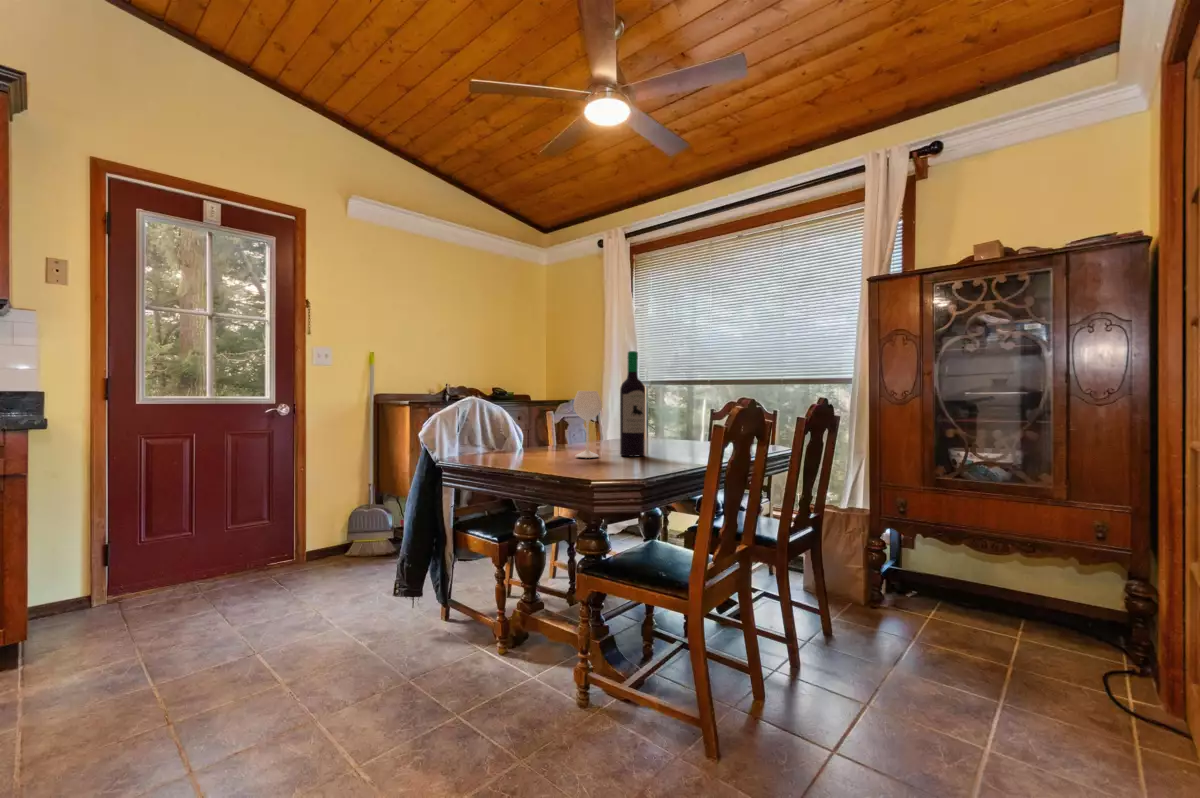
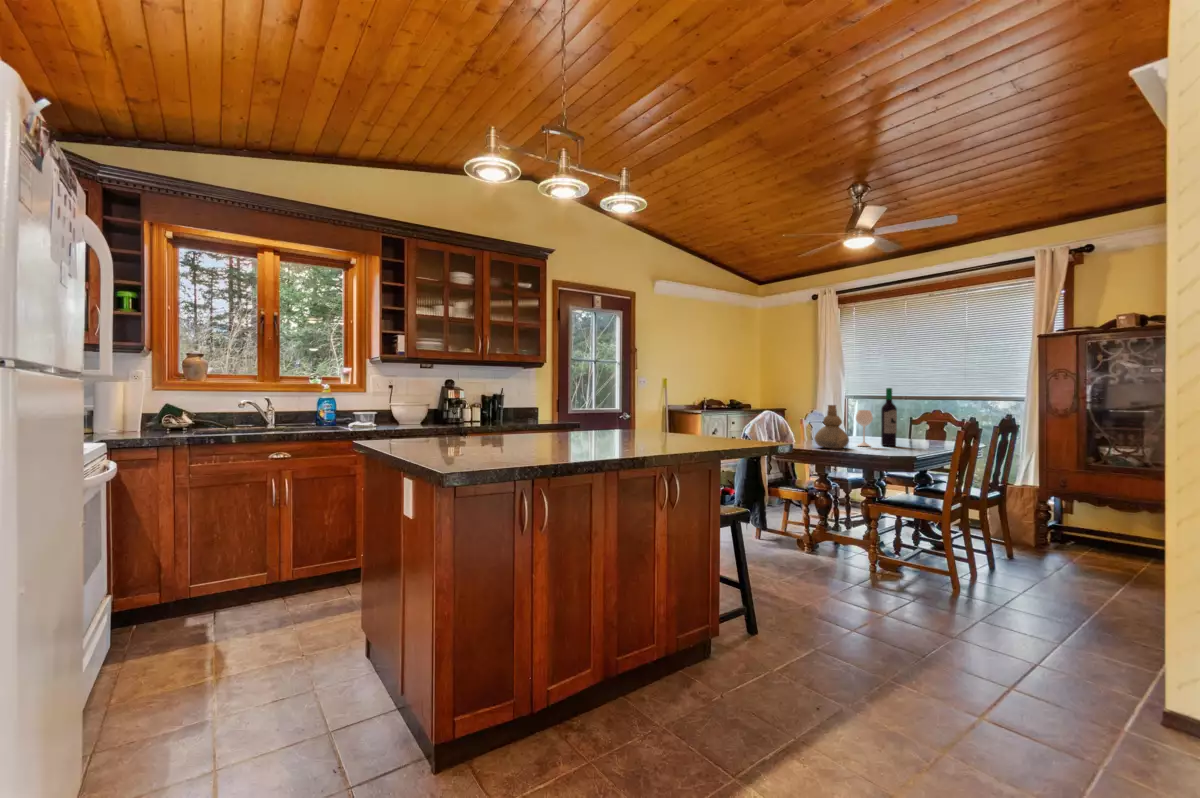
vase: none [484,379,546,465] -> present [815,405,849,448]

